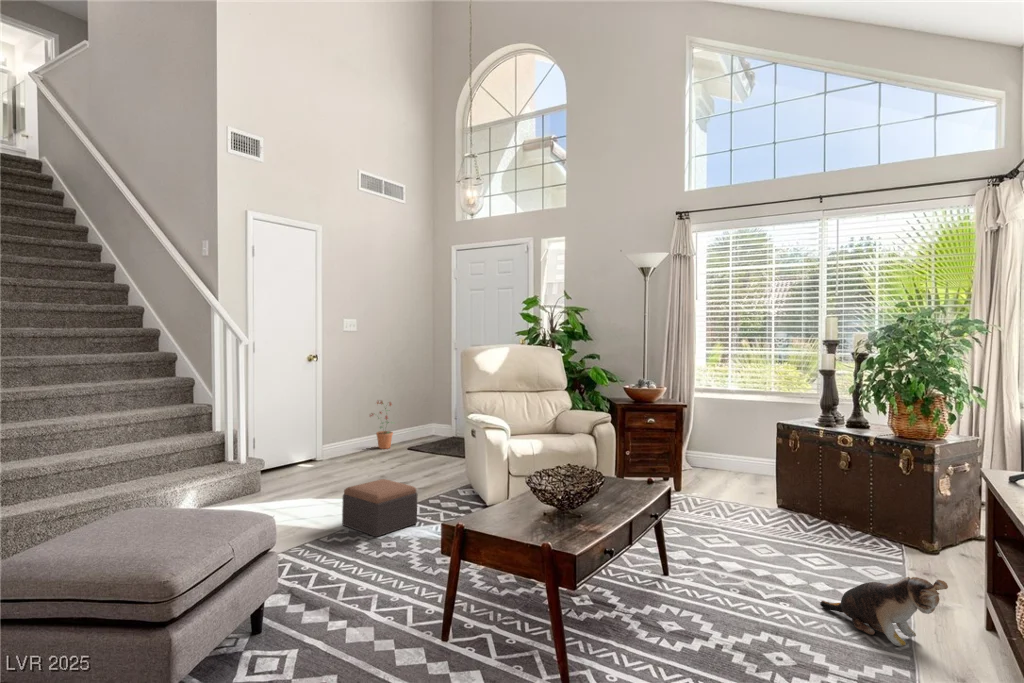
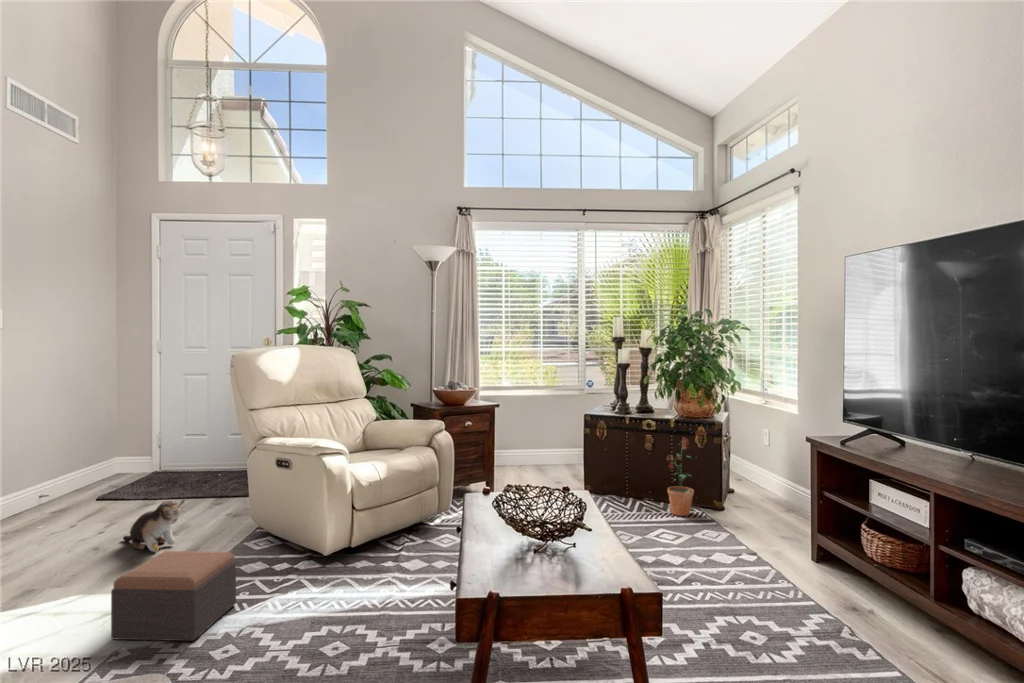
potted plant: present [370,401,393,449] -> present [667,438,694,516]
plush toy: present [820,577,948,646] -> present [123,499,184,552]

